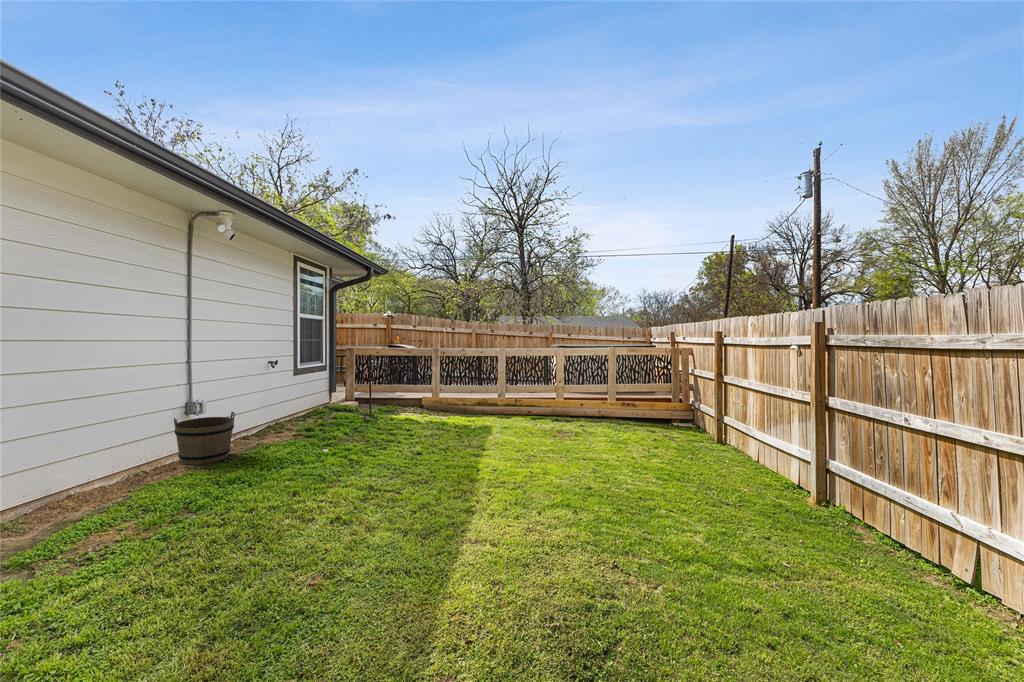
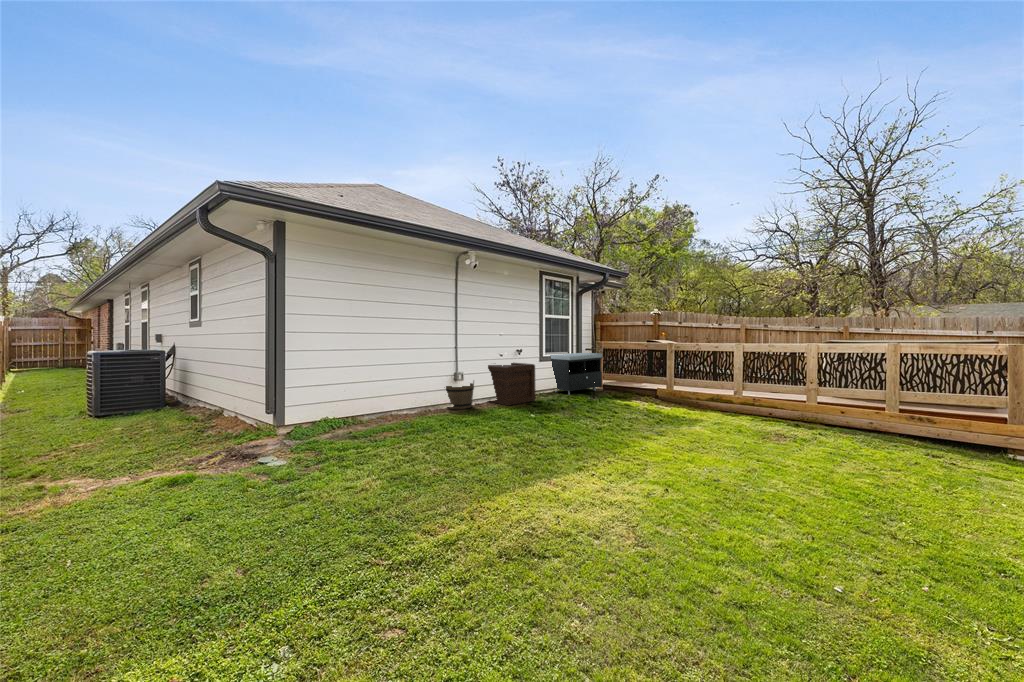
storage bench: none [303,360,365,413] -> present [550,353,603,394]
wooden crate: none [229,379,312,442] -> present [488,363,536,406]

